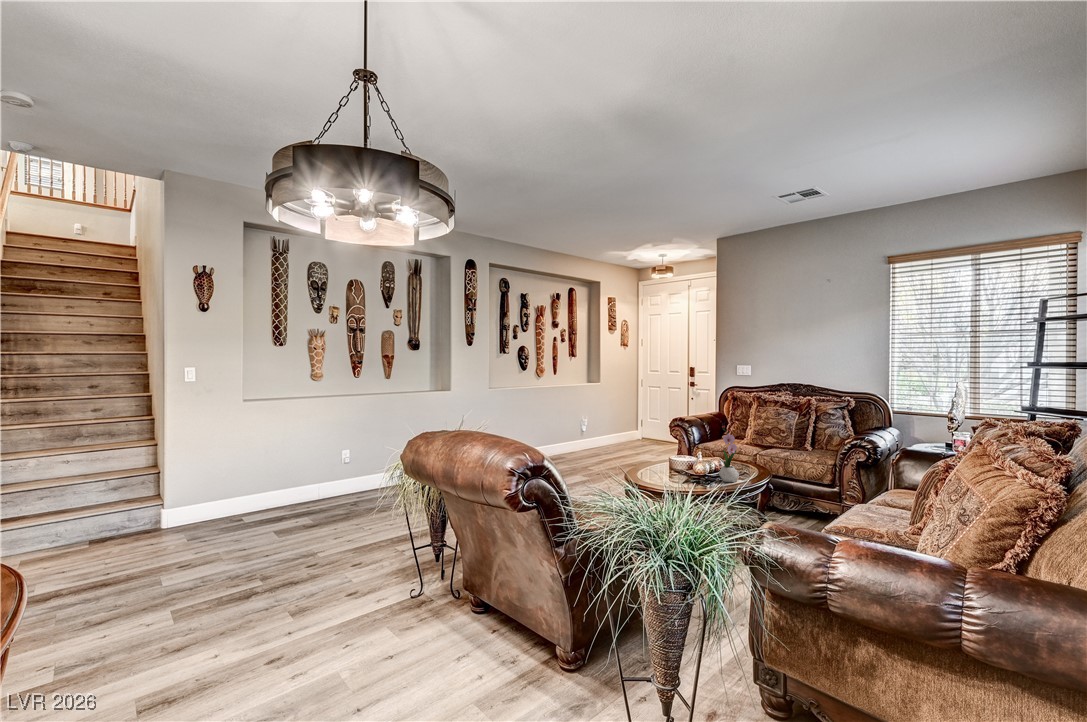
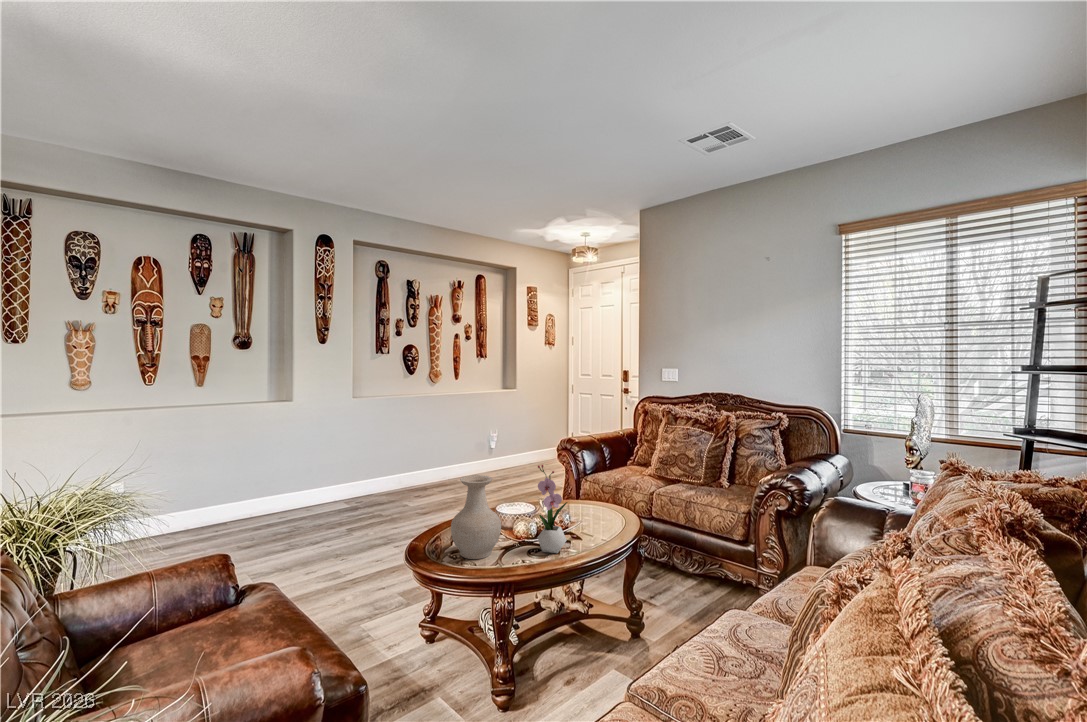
vase: none [663,434,696,485] -> present [451,475,501,559]

